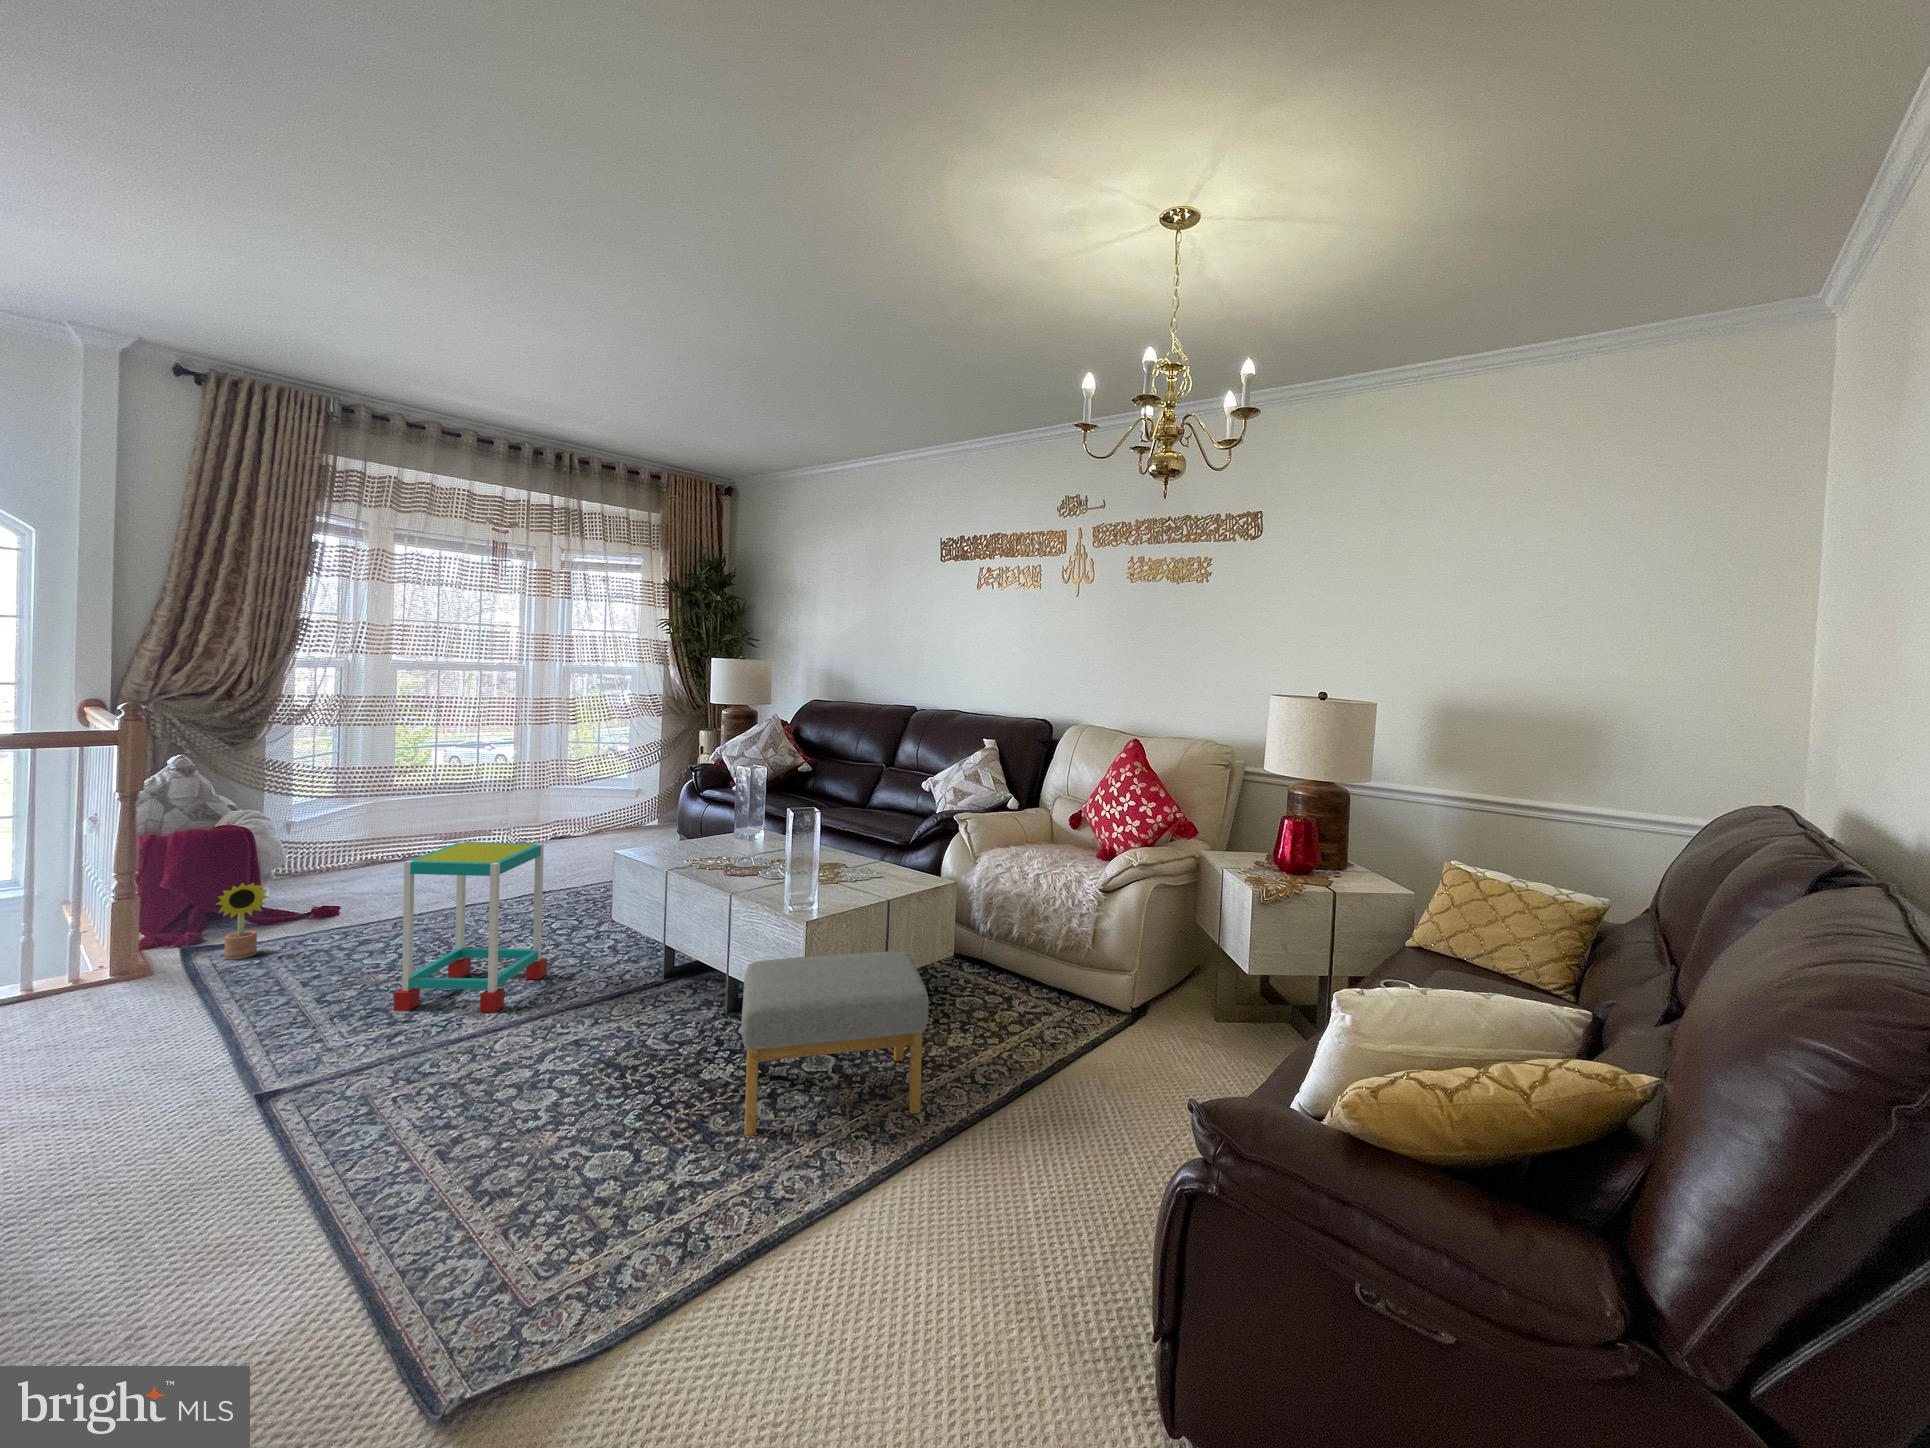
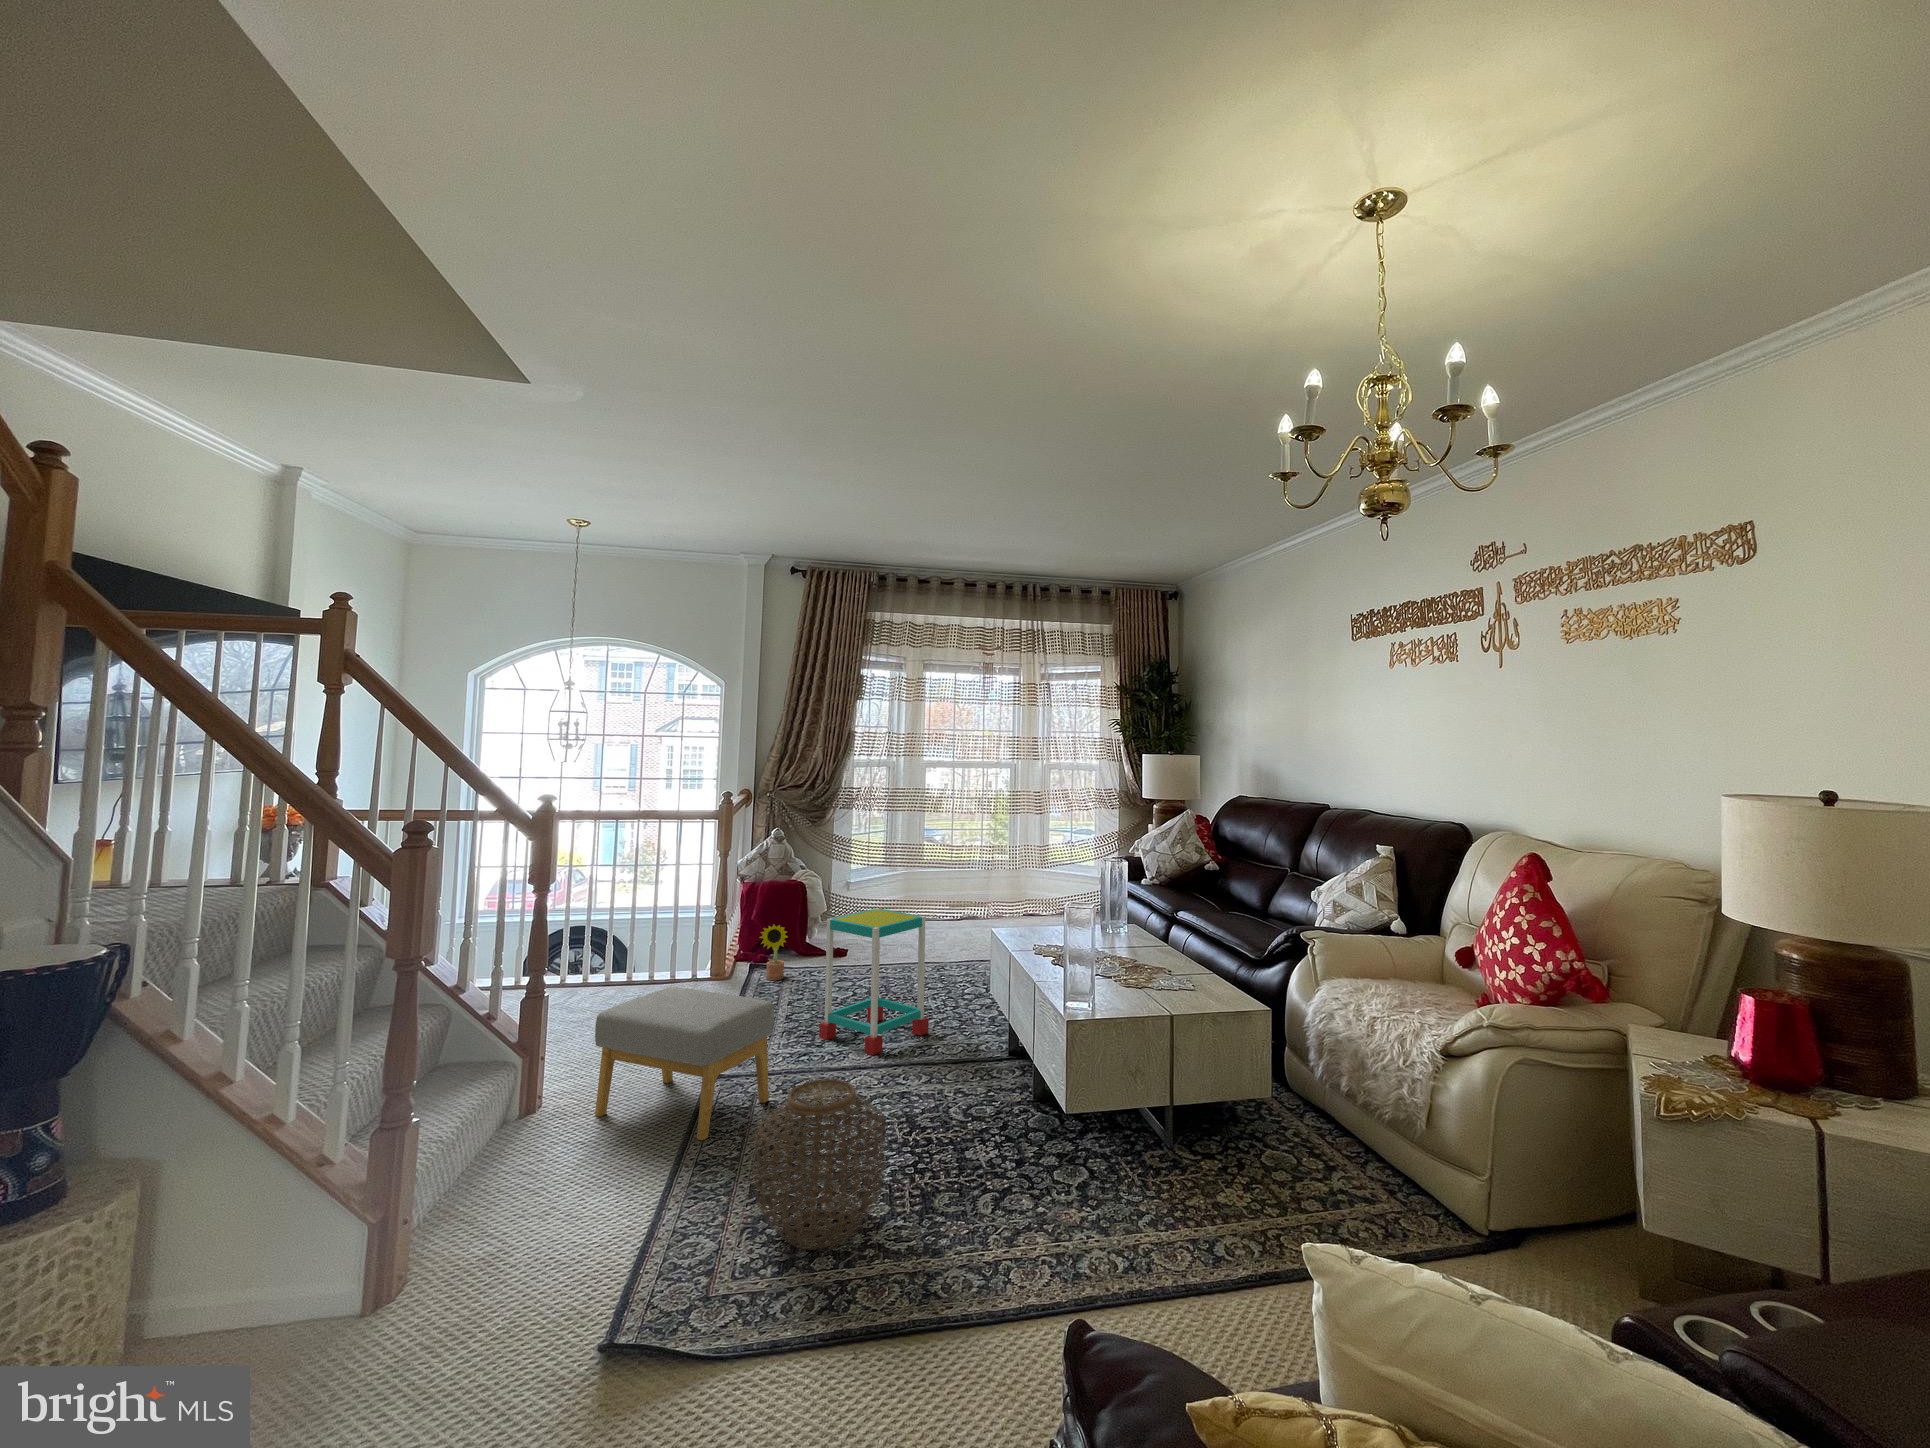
footstool: present [742,951,929,1136] -> present [595,987,774,1140]
woven basket: none [514,1030,681,1223] -> present [754,1079,885,1249]

